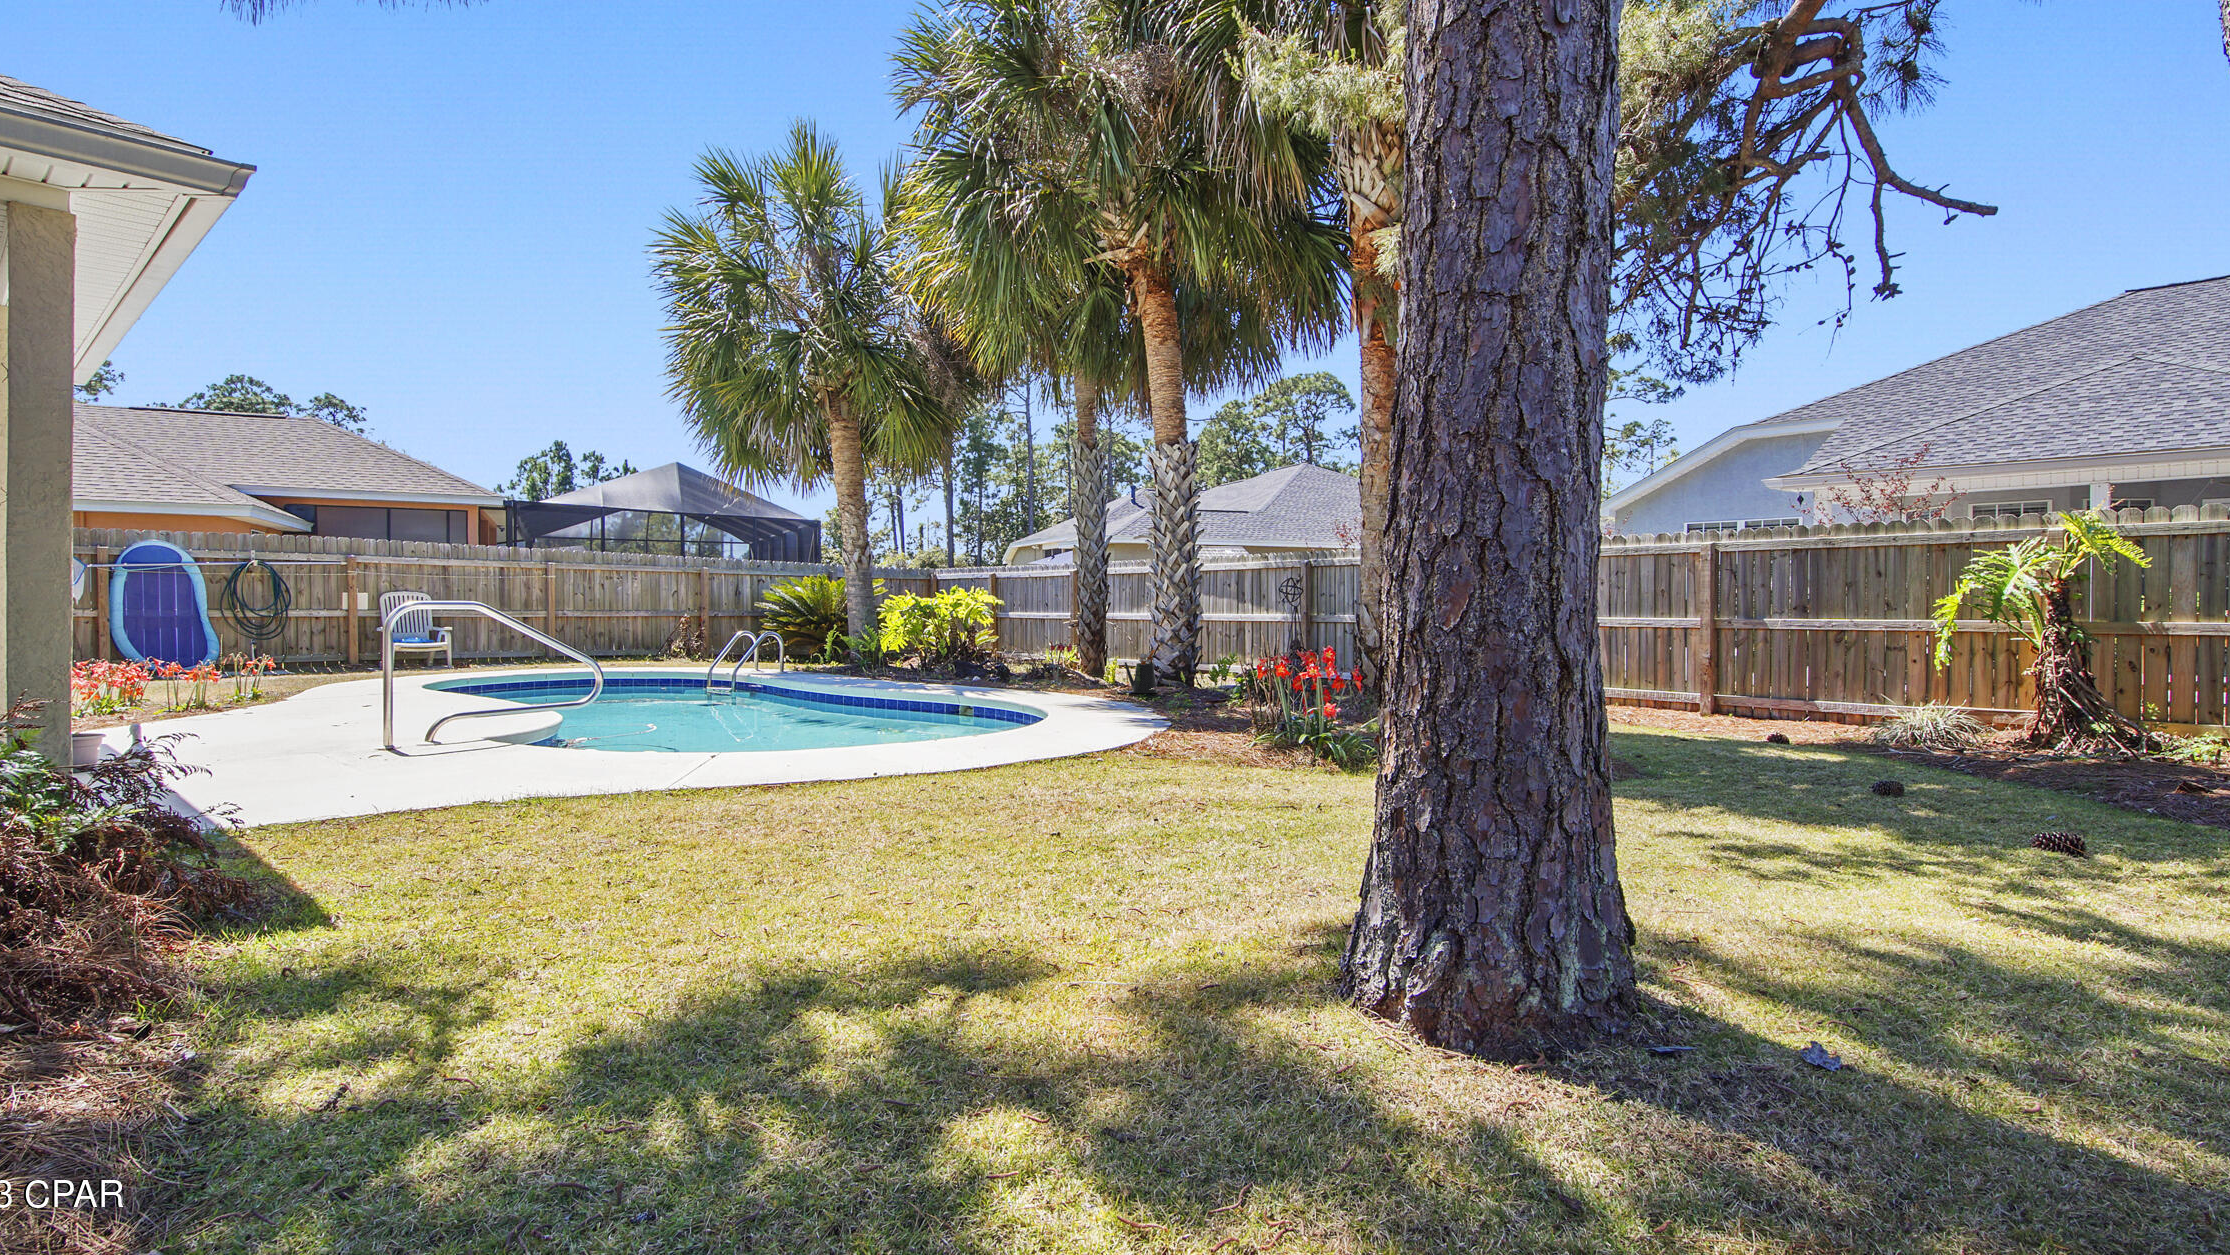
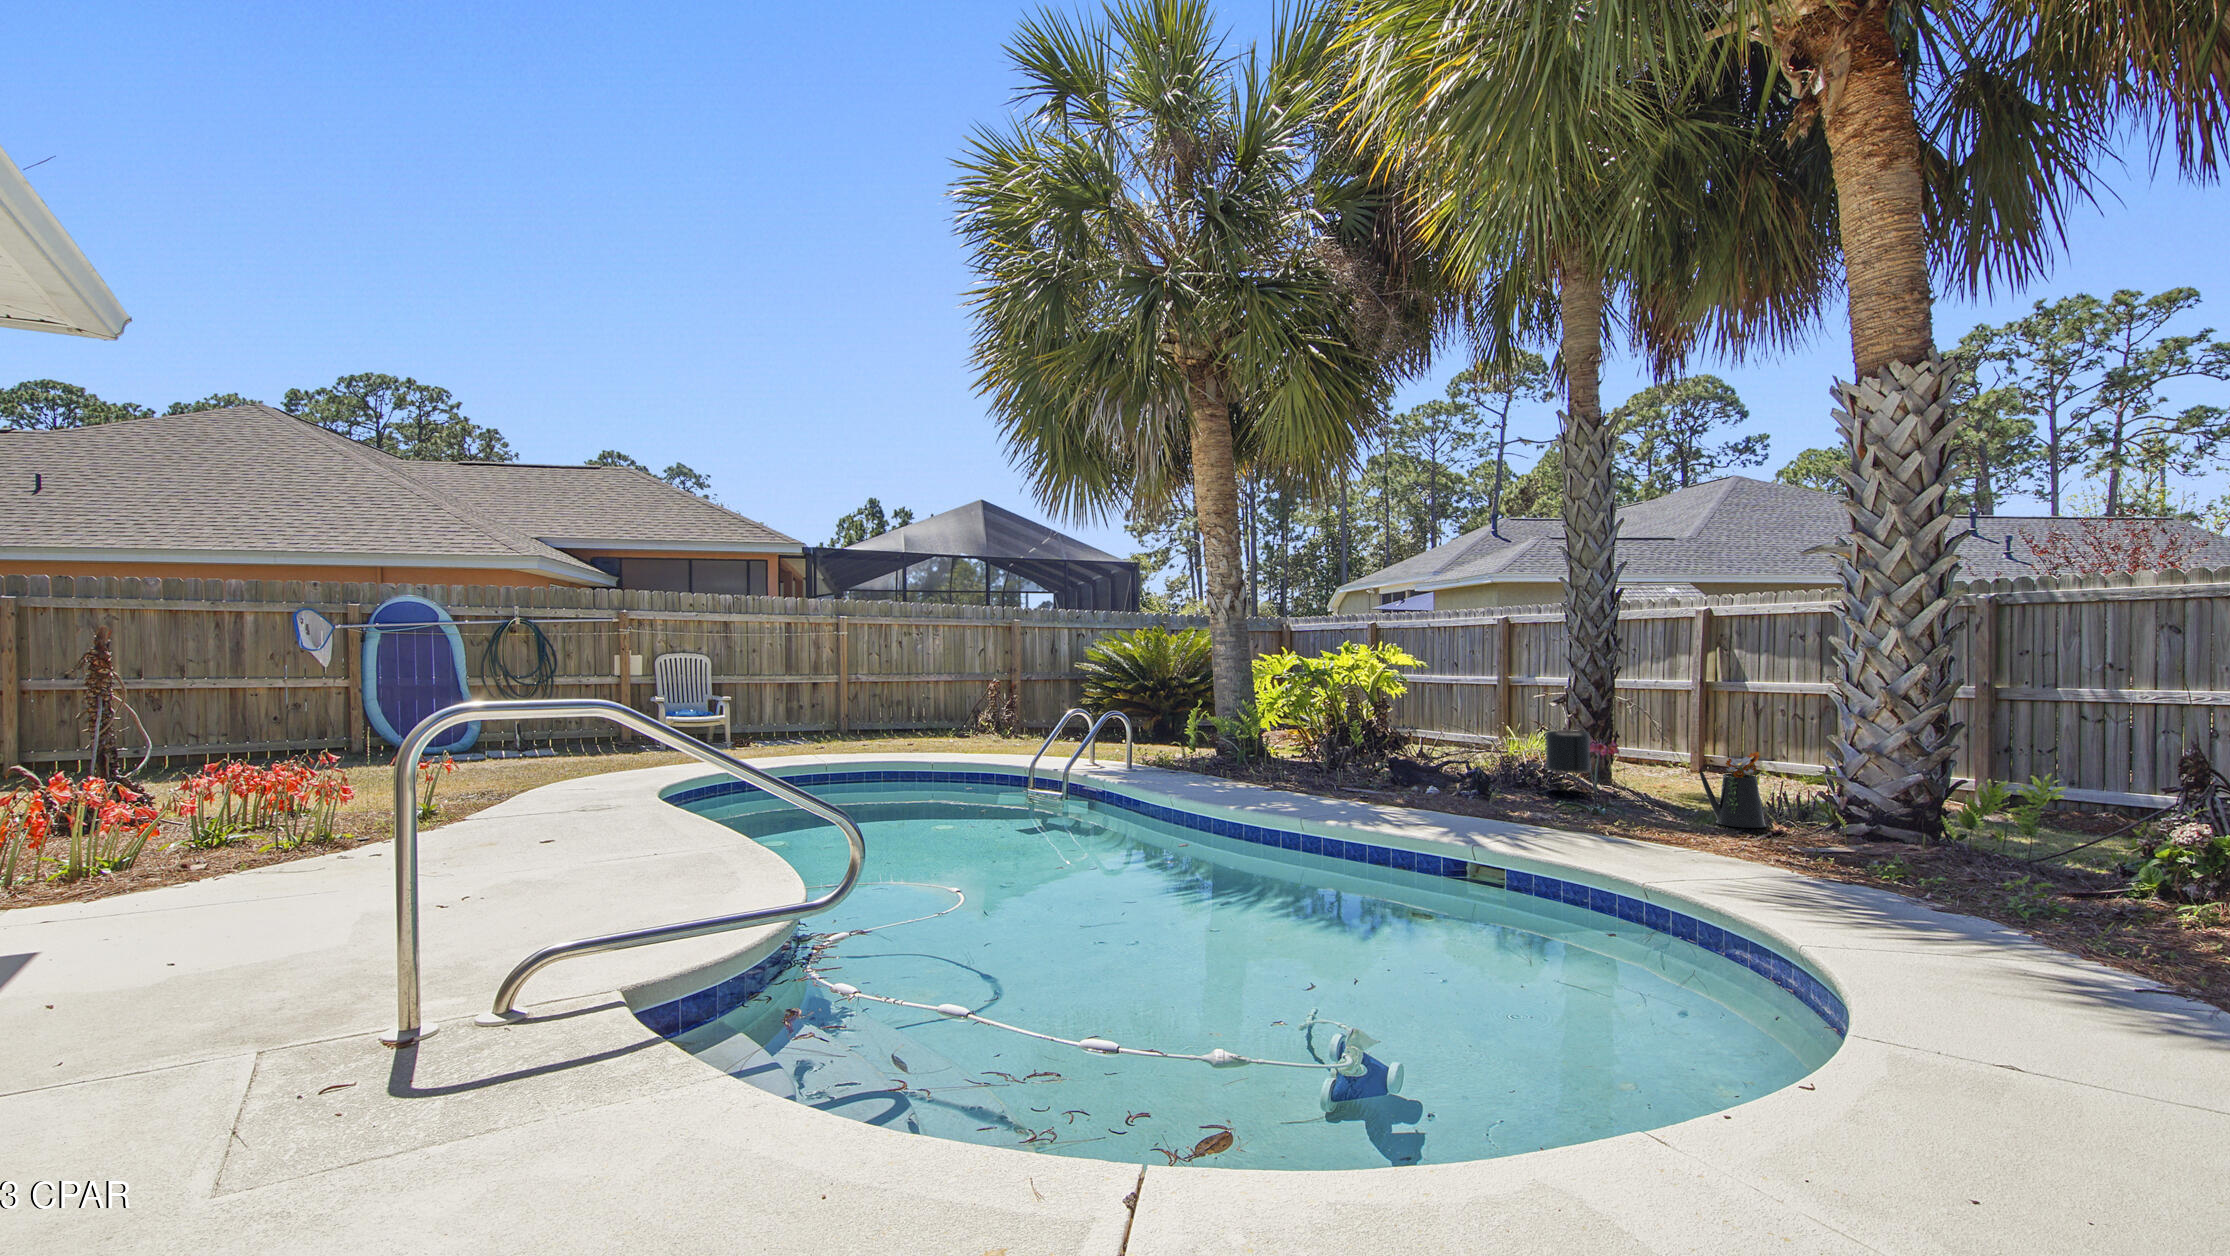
planter: none [1059,643,1087,683] -> present [1545,730,1591,786]

